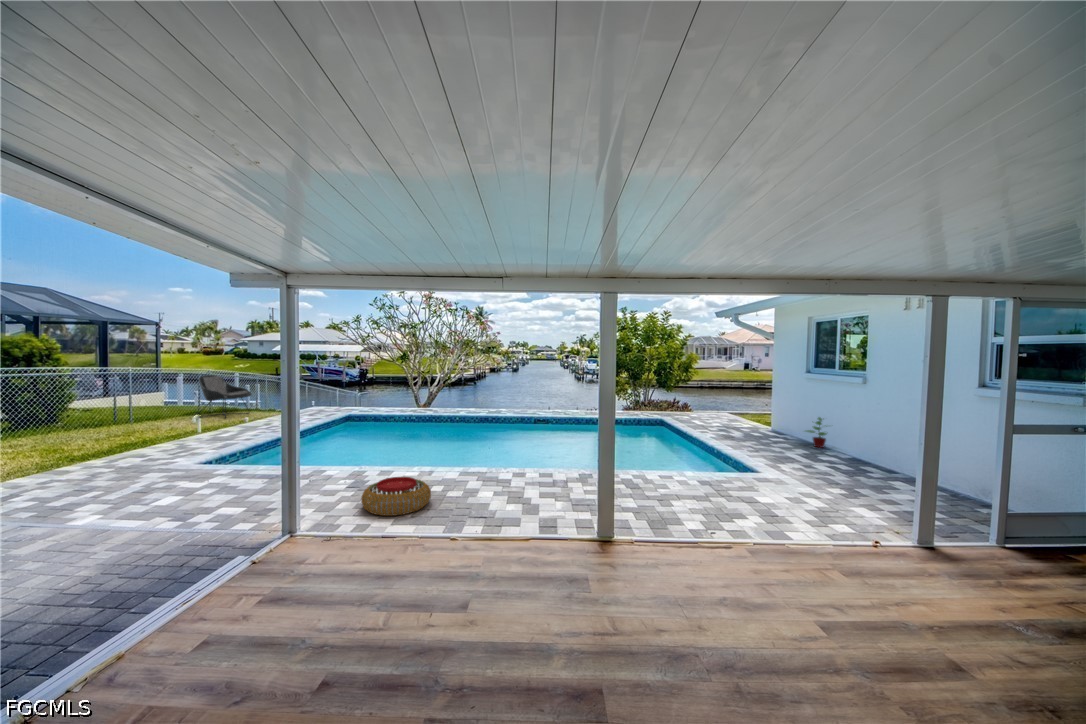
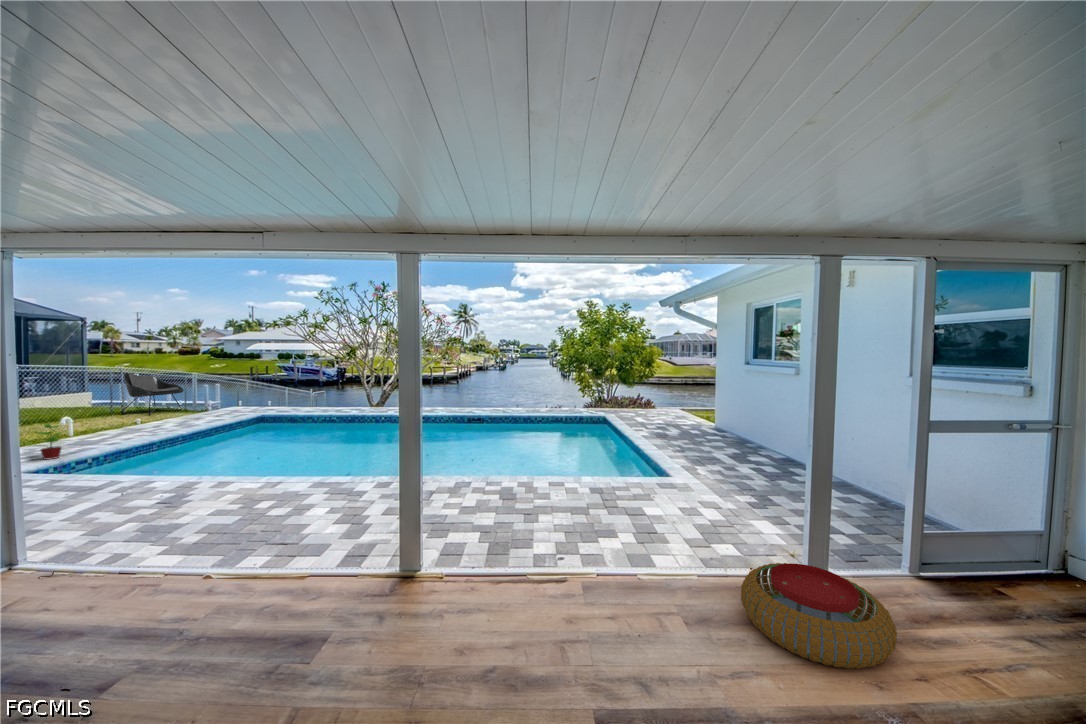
potted plant: present [807,417,827,448] -> present [38,424,61,459]
pouf: present [361,477,431,516] -> present [741,563,897,669]

